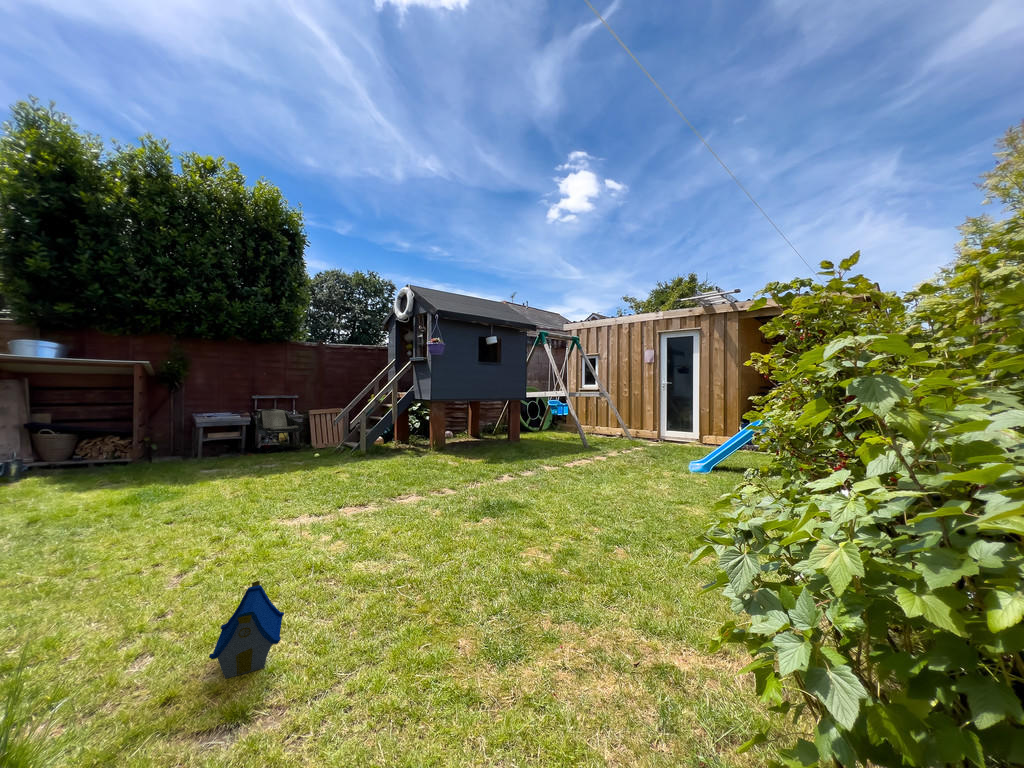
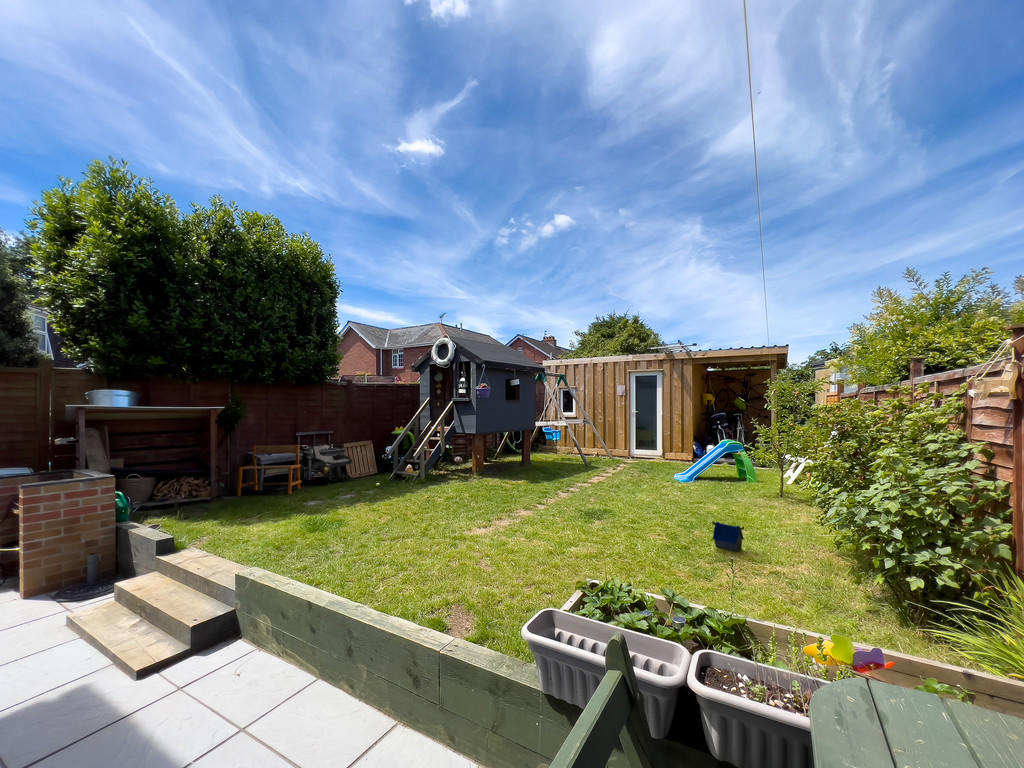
bench: none [158,406,233,461] -> present [237,445,301,496]
toy house: present [209,581,284,678] -> present [712,521,744,551]

